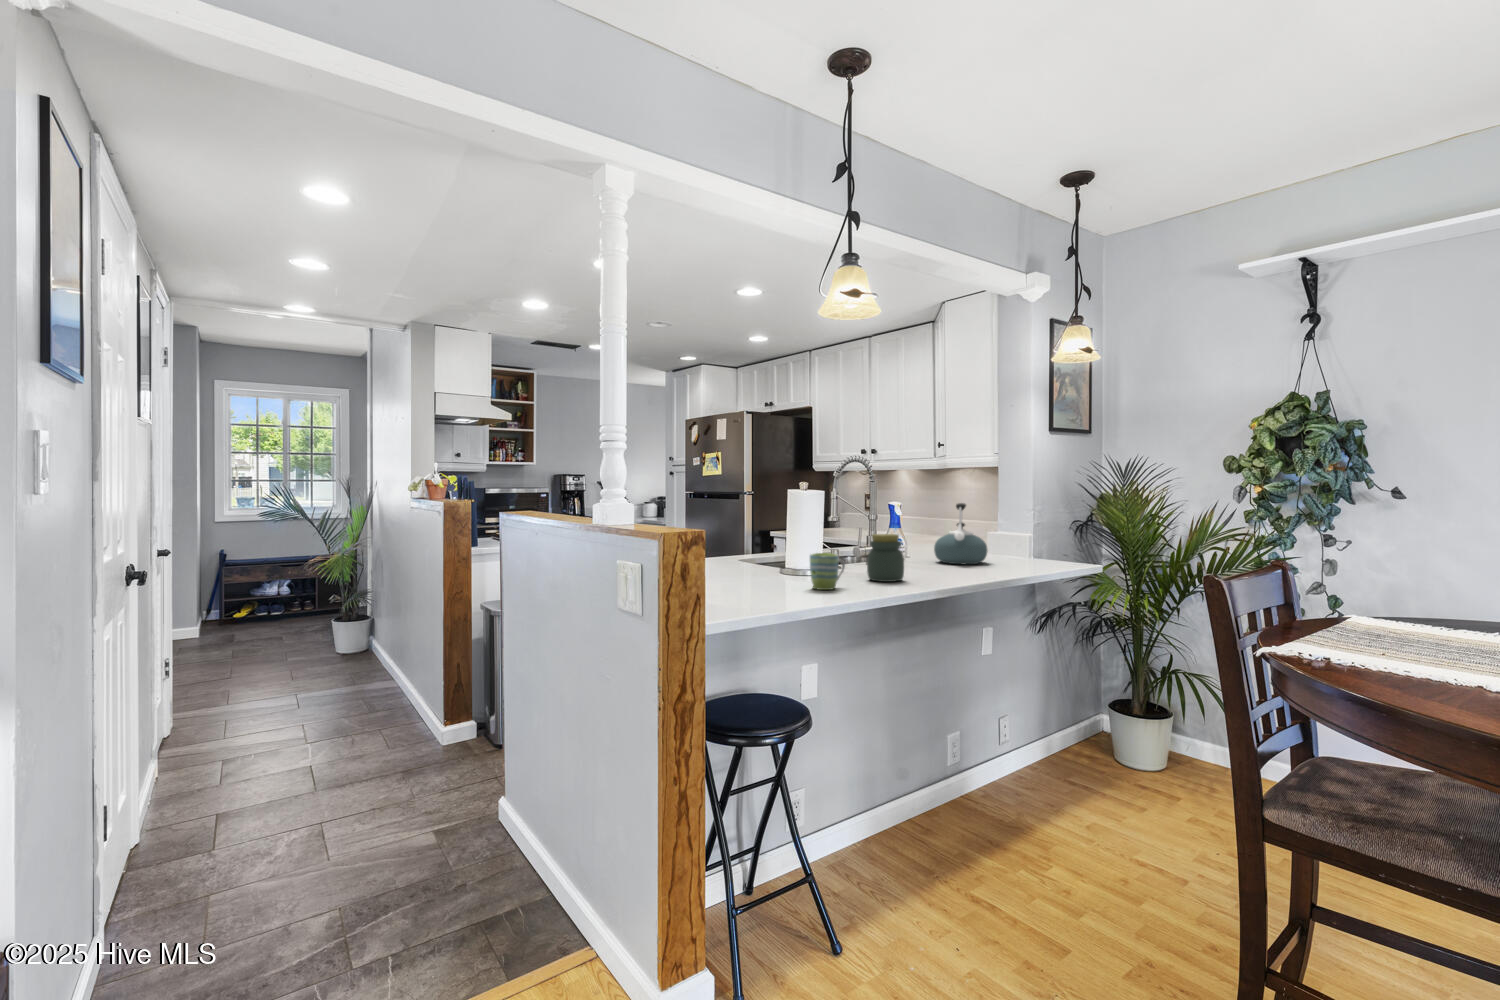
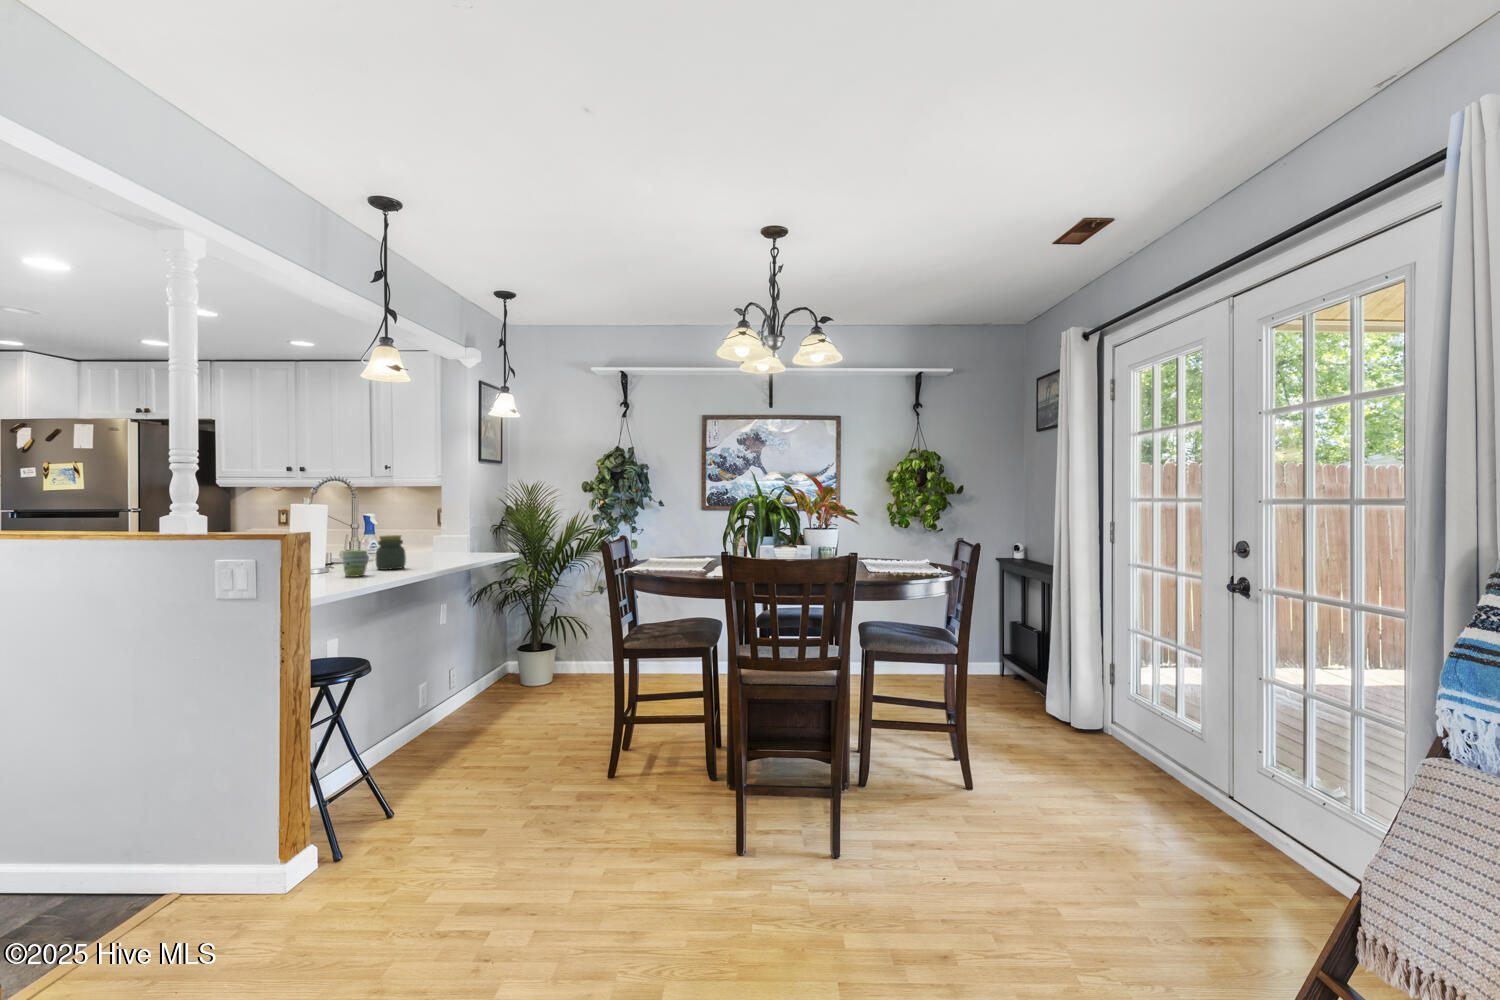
kettle: present [934,503,988,564] -> none [404,513,446,558]

